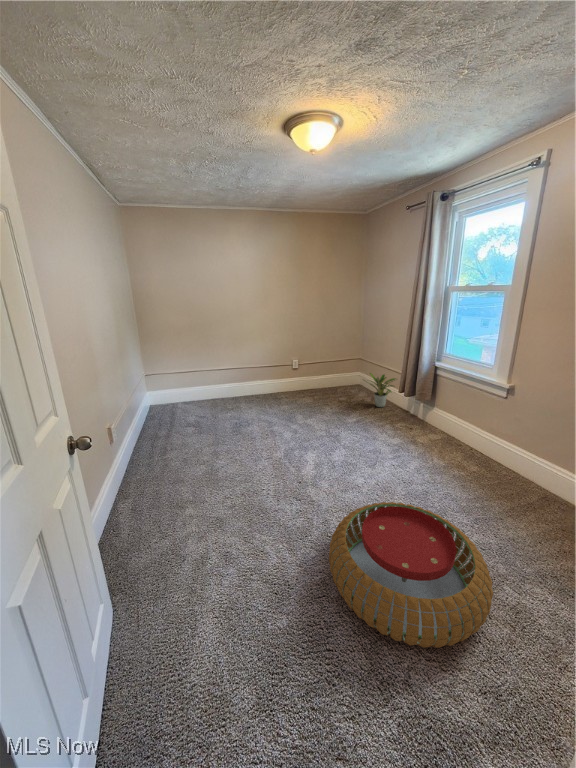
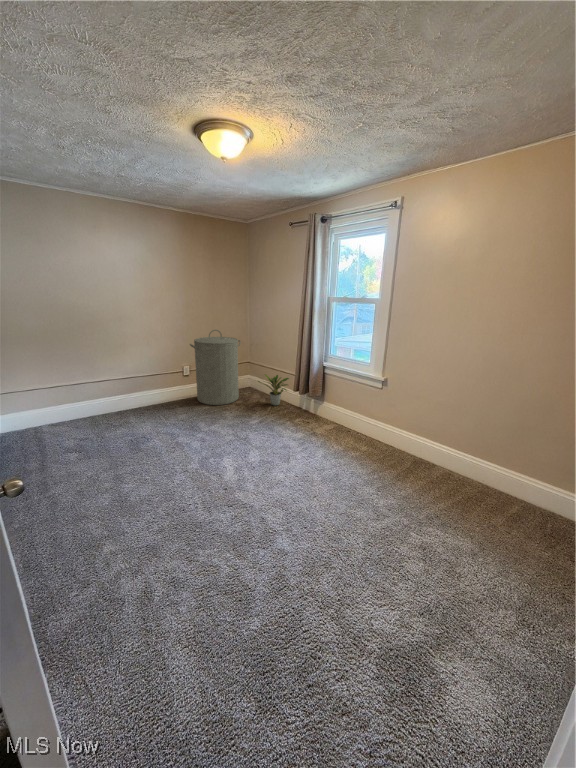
laundry hamper: none [297,325,349,401] -> present [190,330,241,405]
pouf: present [329,502,493,648] -> none [279,485,413,600]

